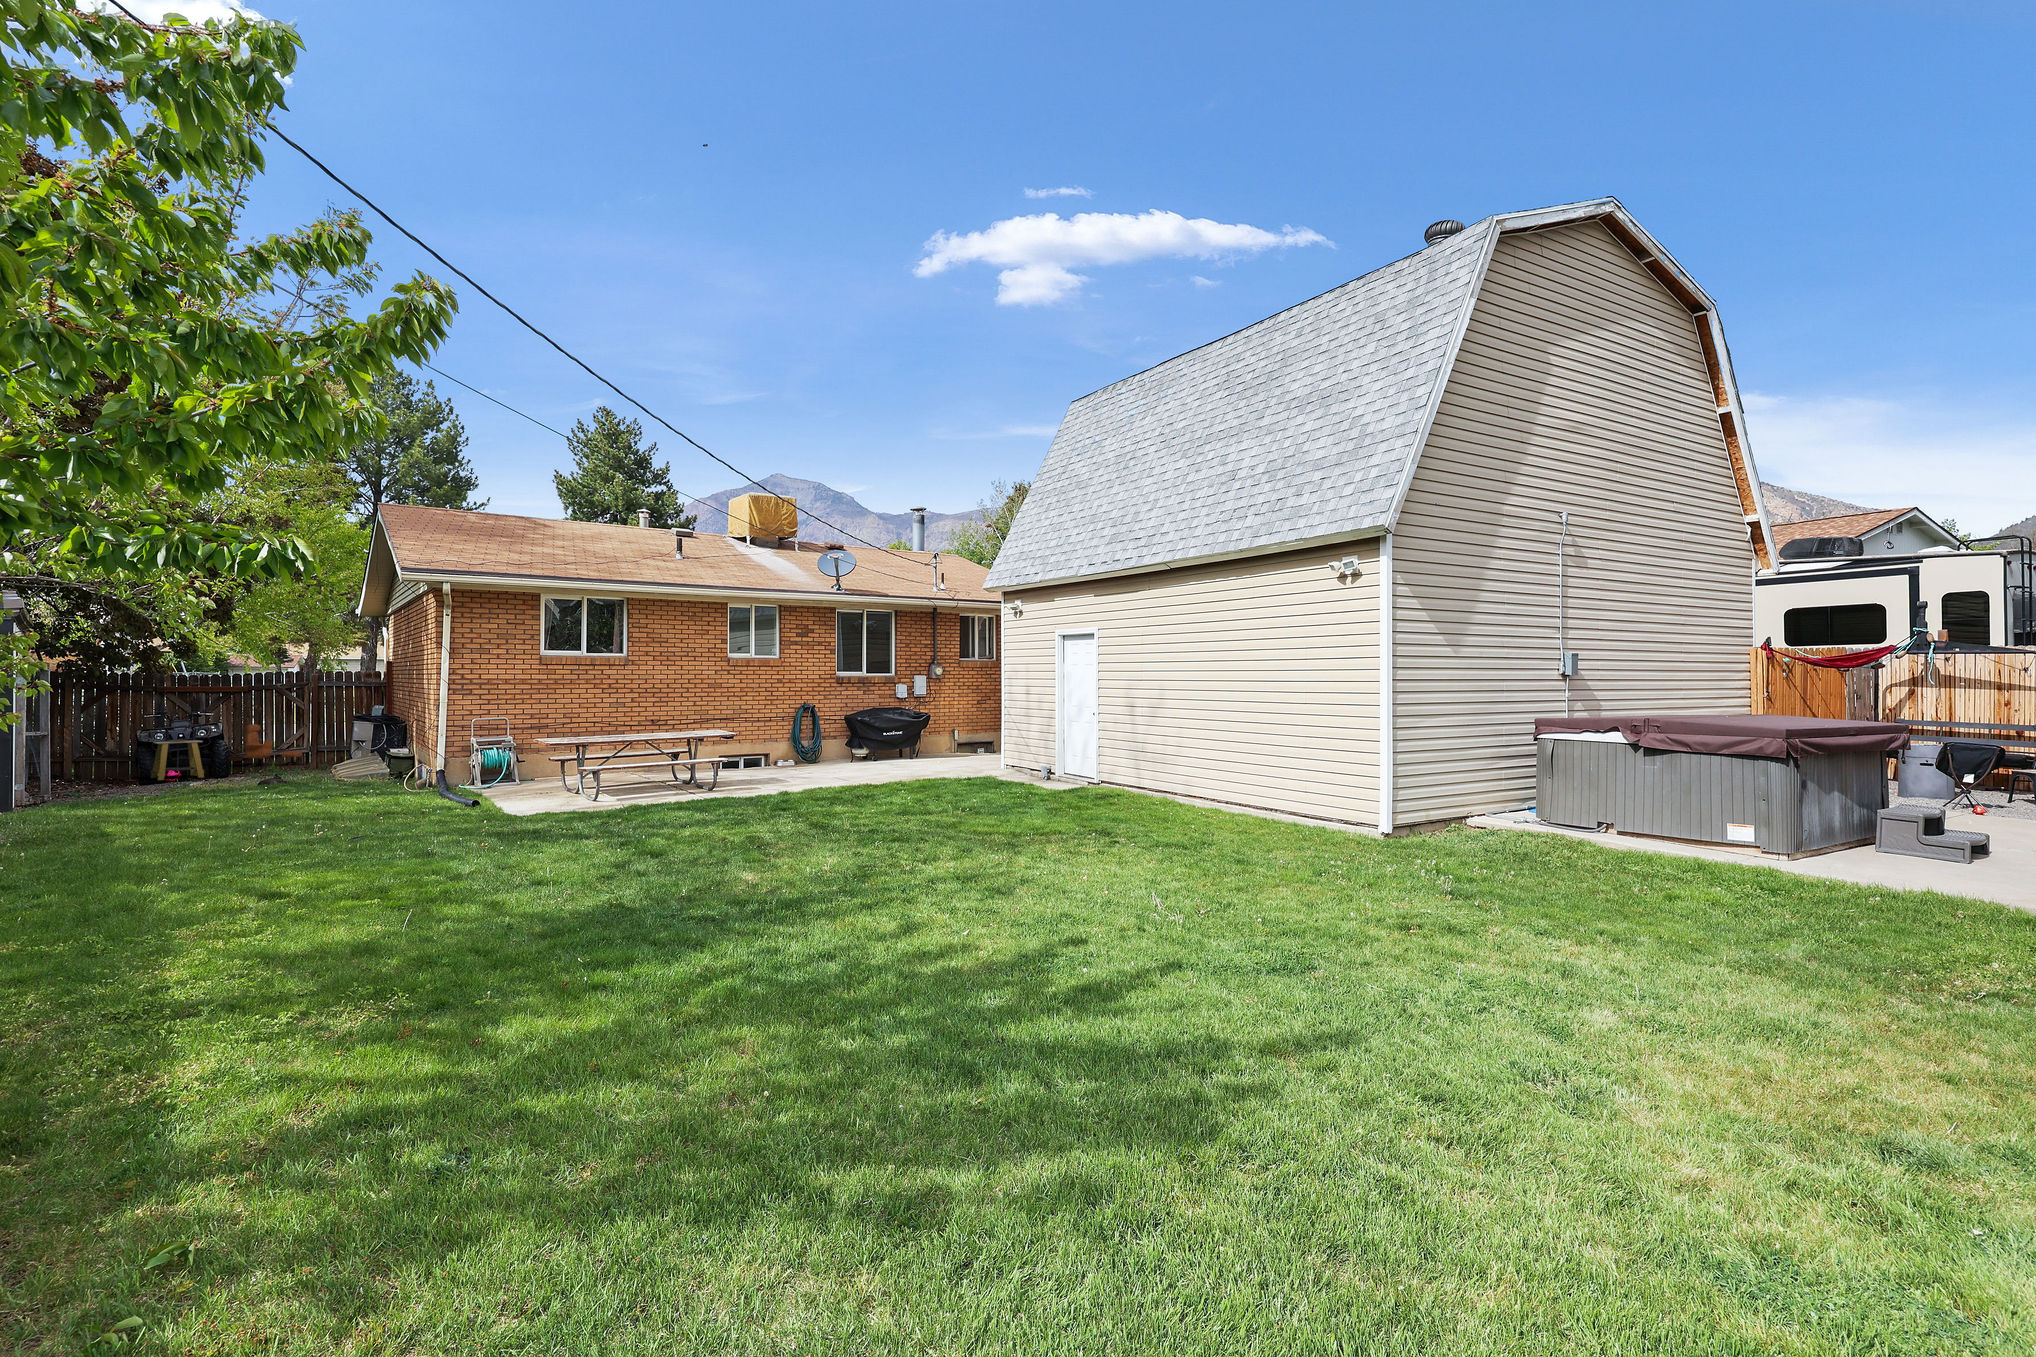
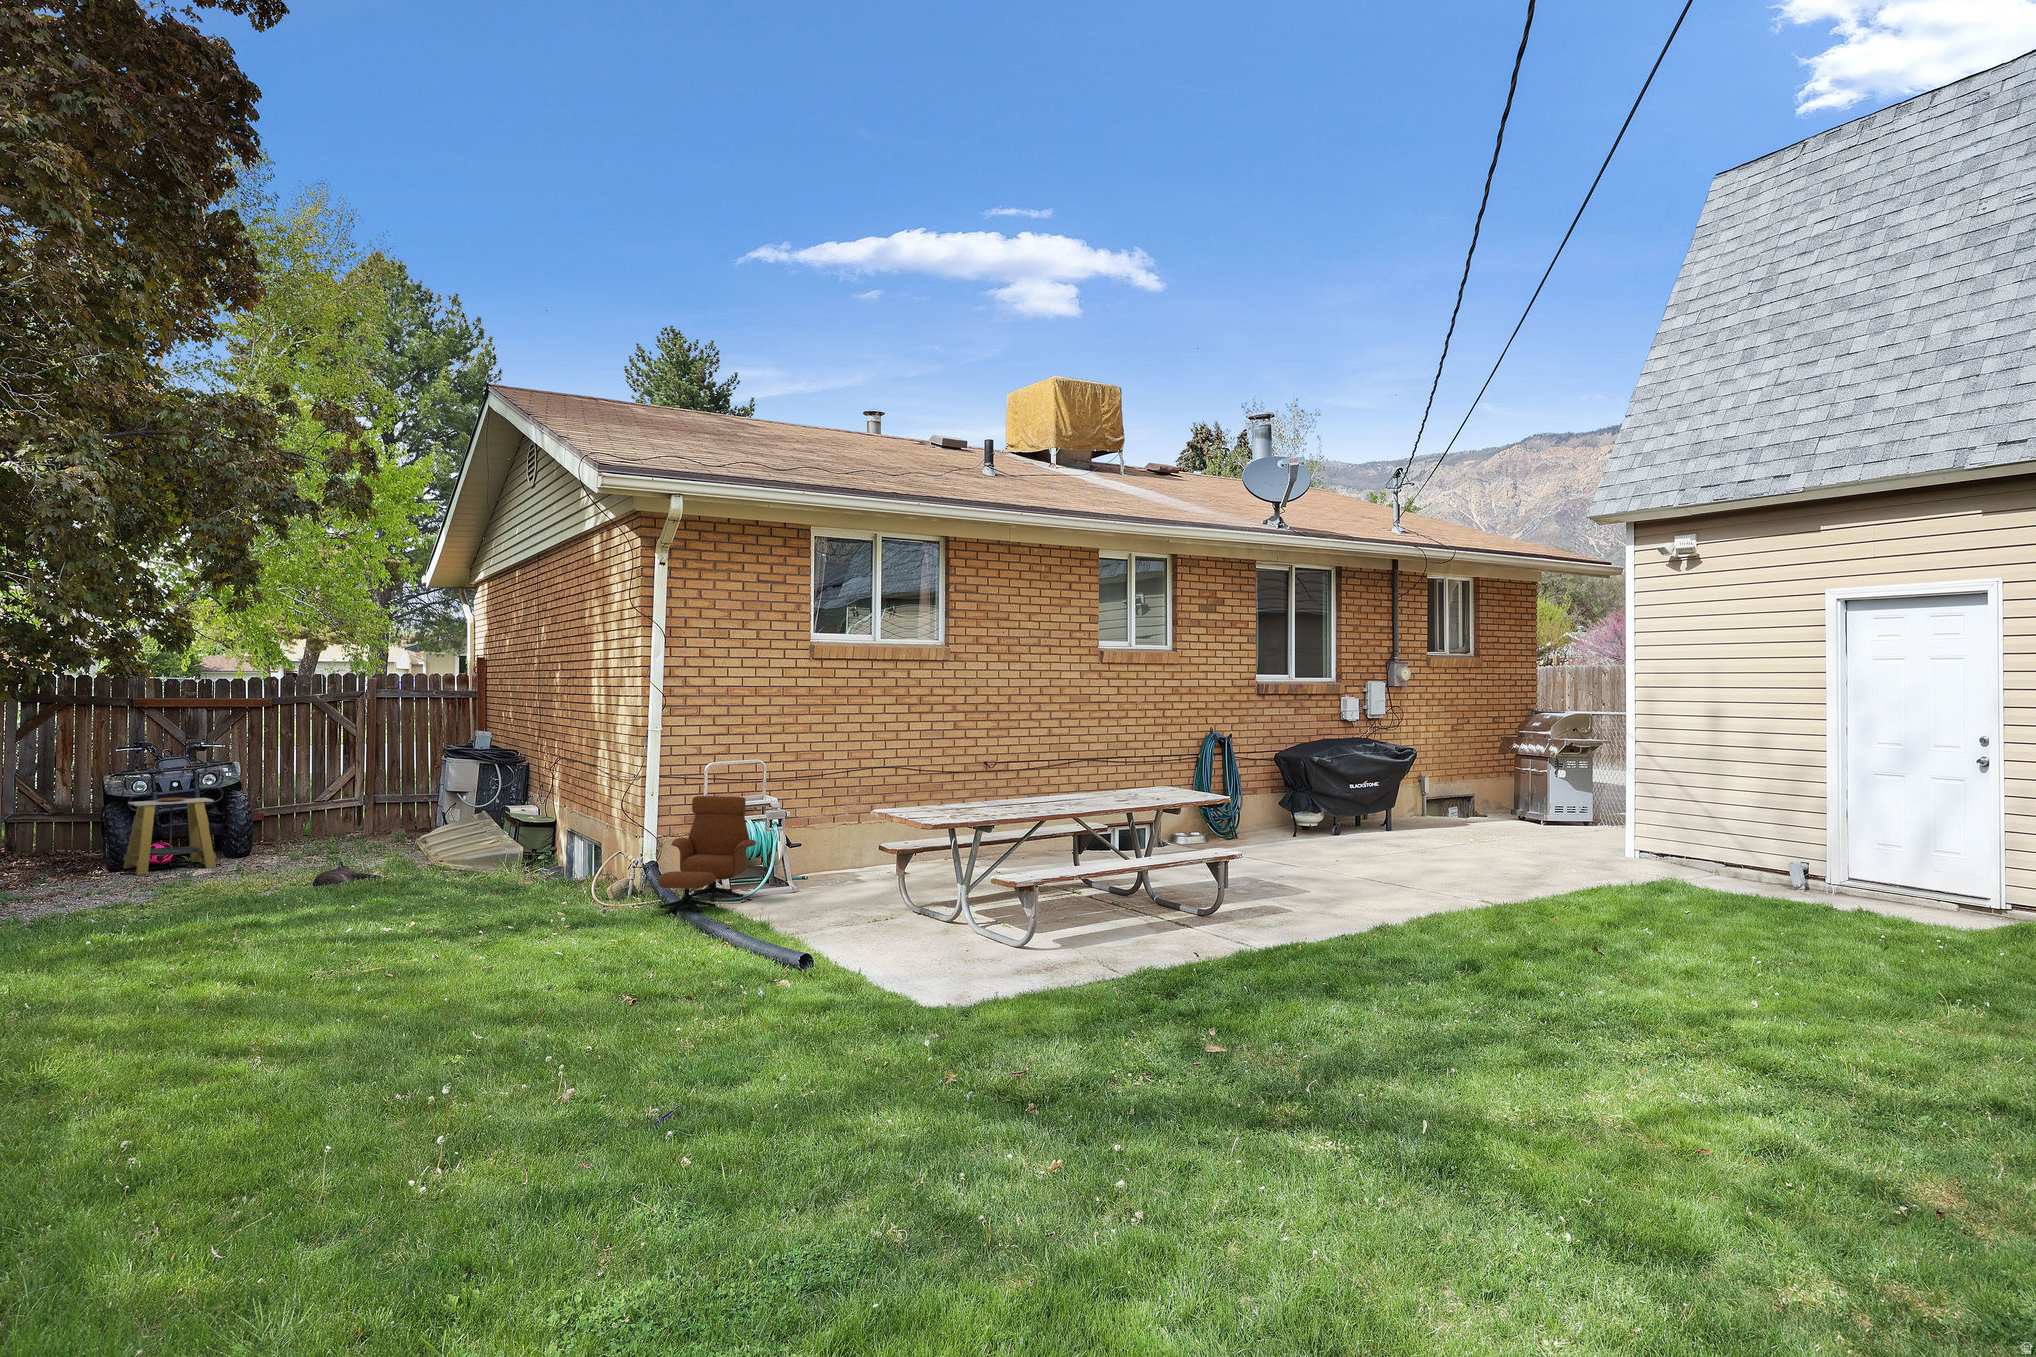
lounge chair: present [245,724,304,767] -> present [658,796,756,913]

